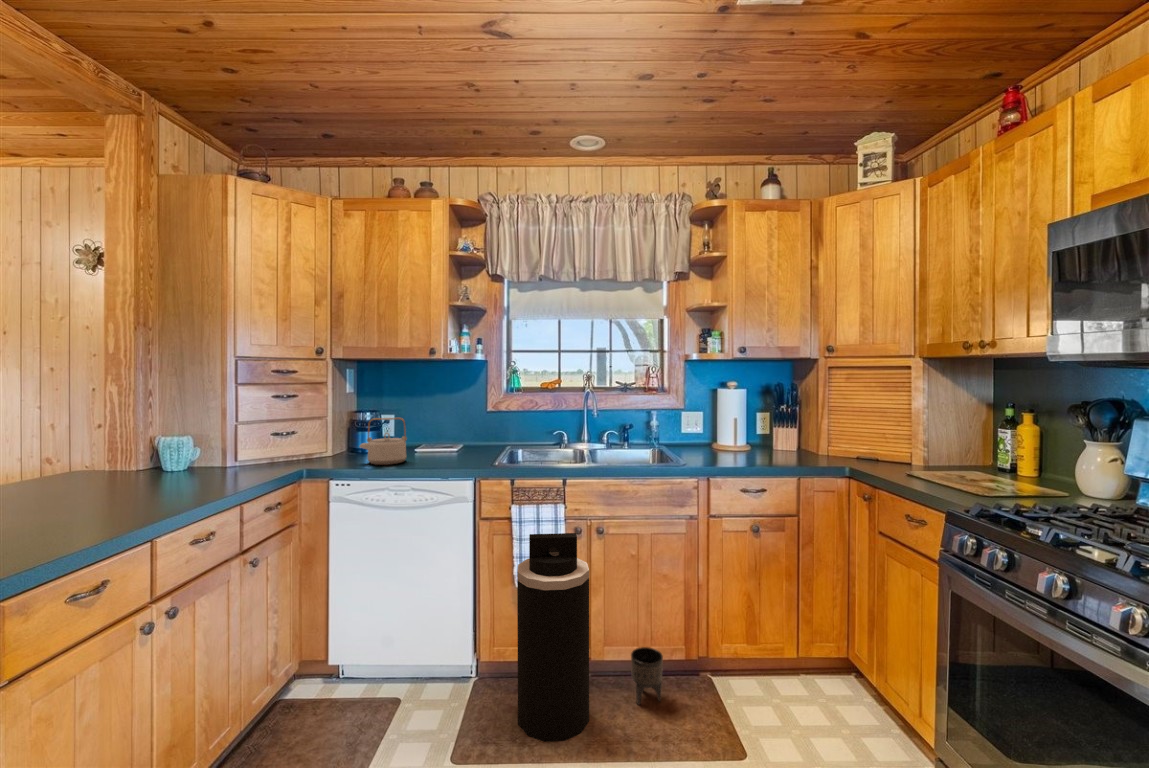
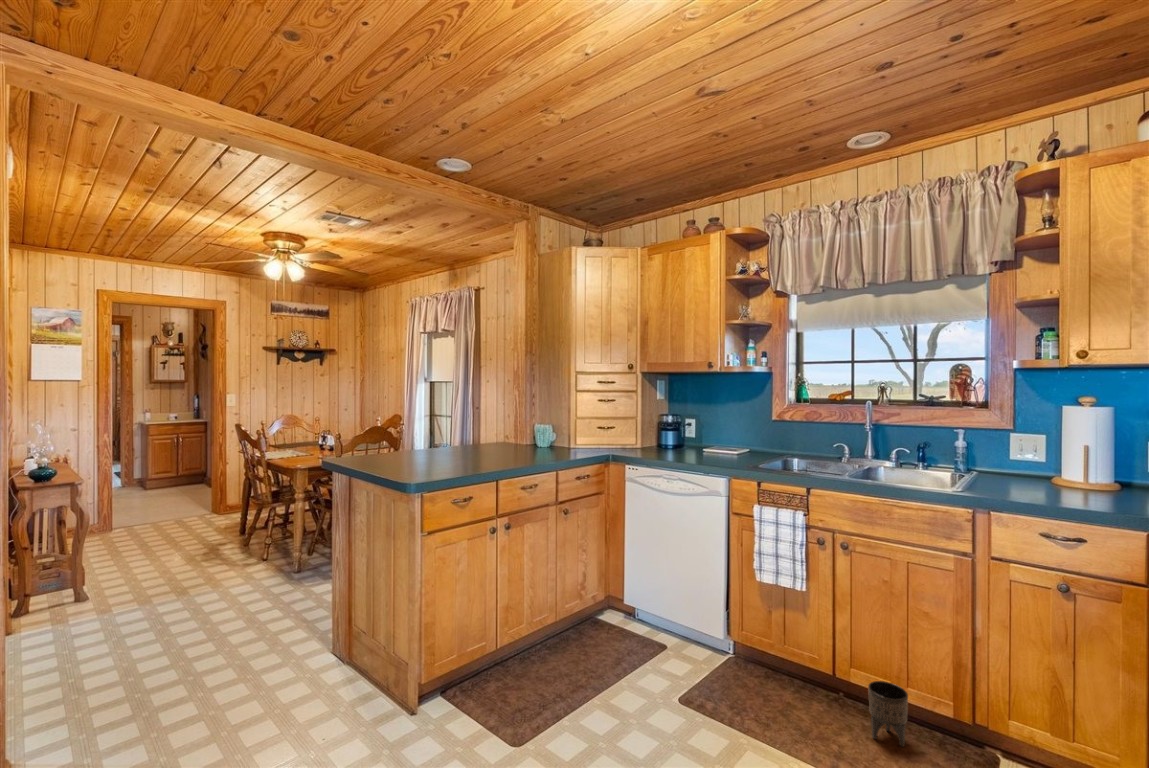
teapot: present [360,418,407,465] -> none [646,420,682,458]
trash can: present [517,533,589,742] -> none [740,531,814,731]

